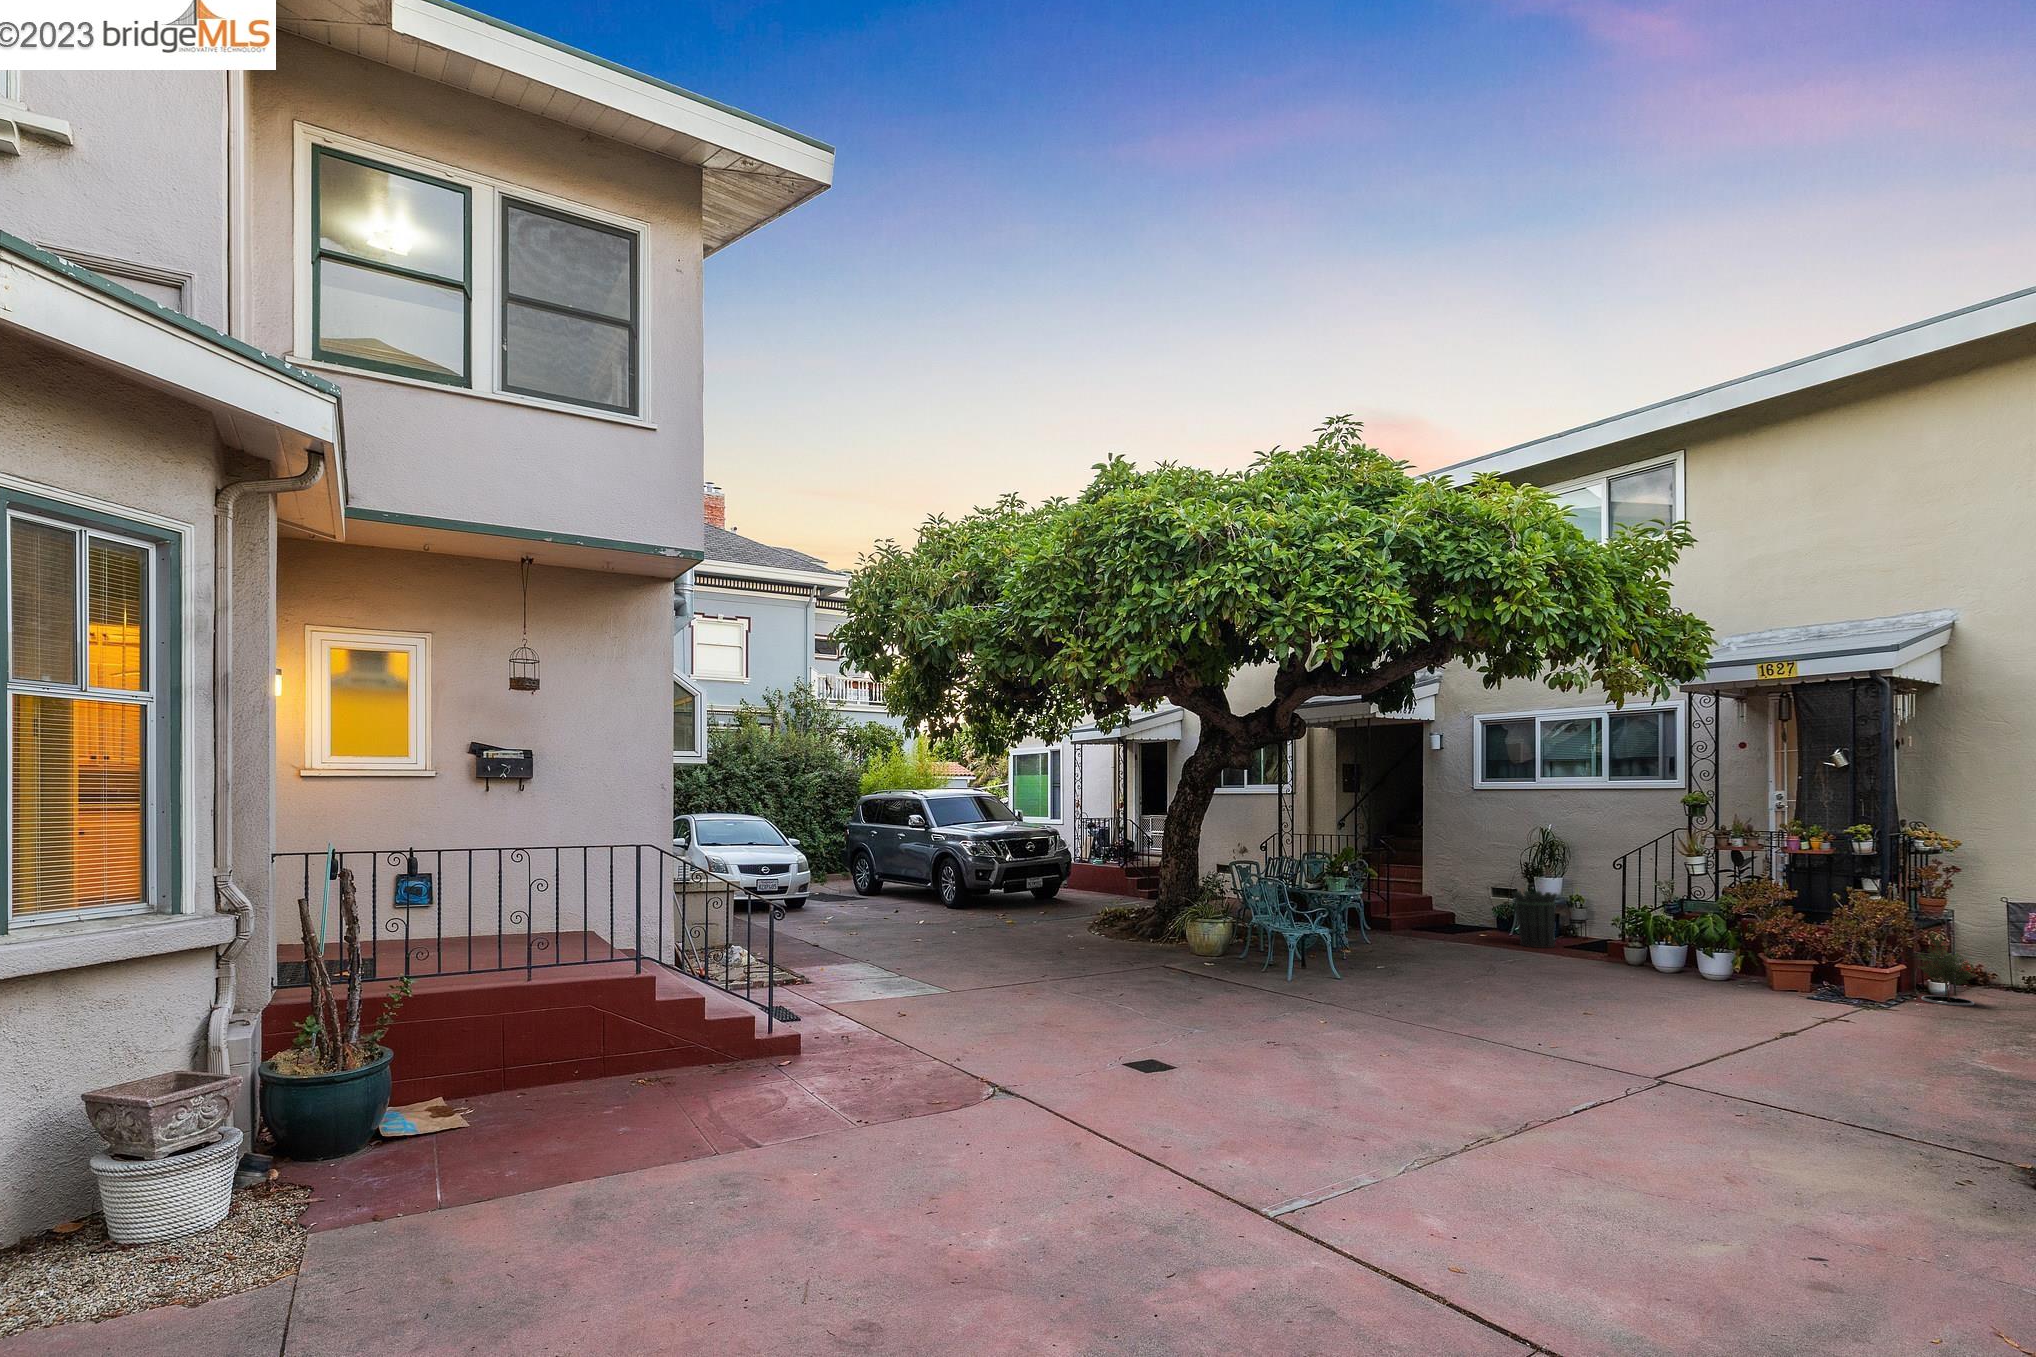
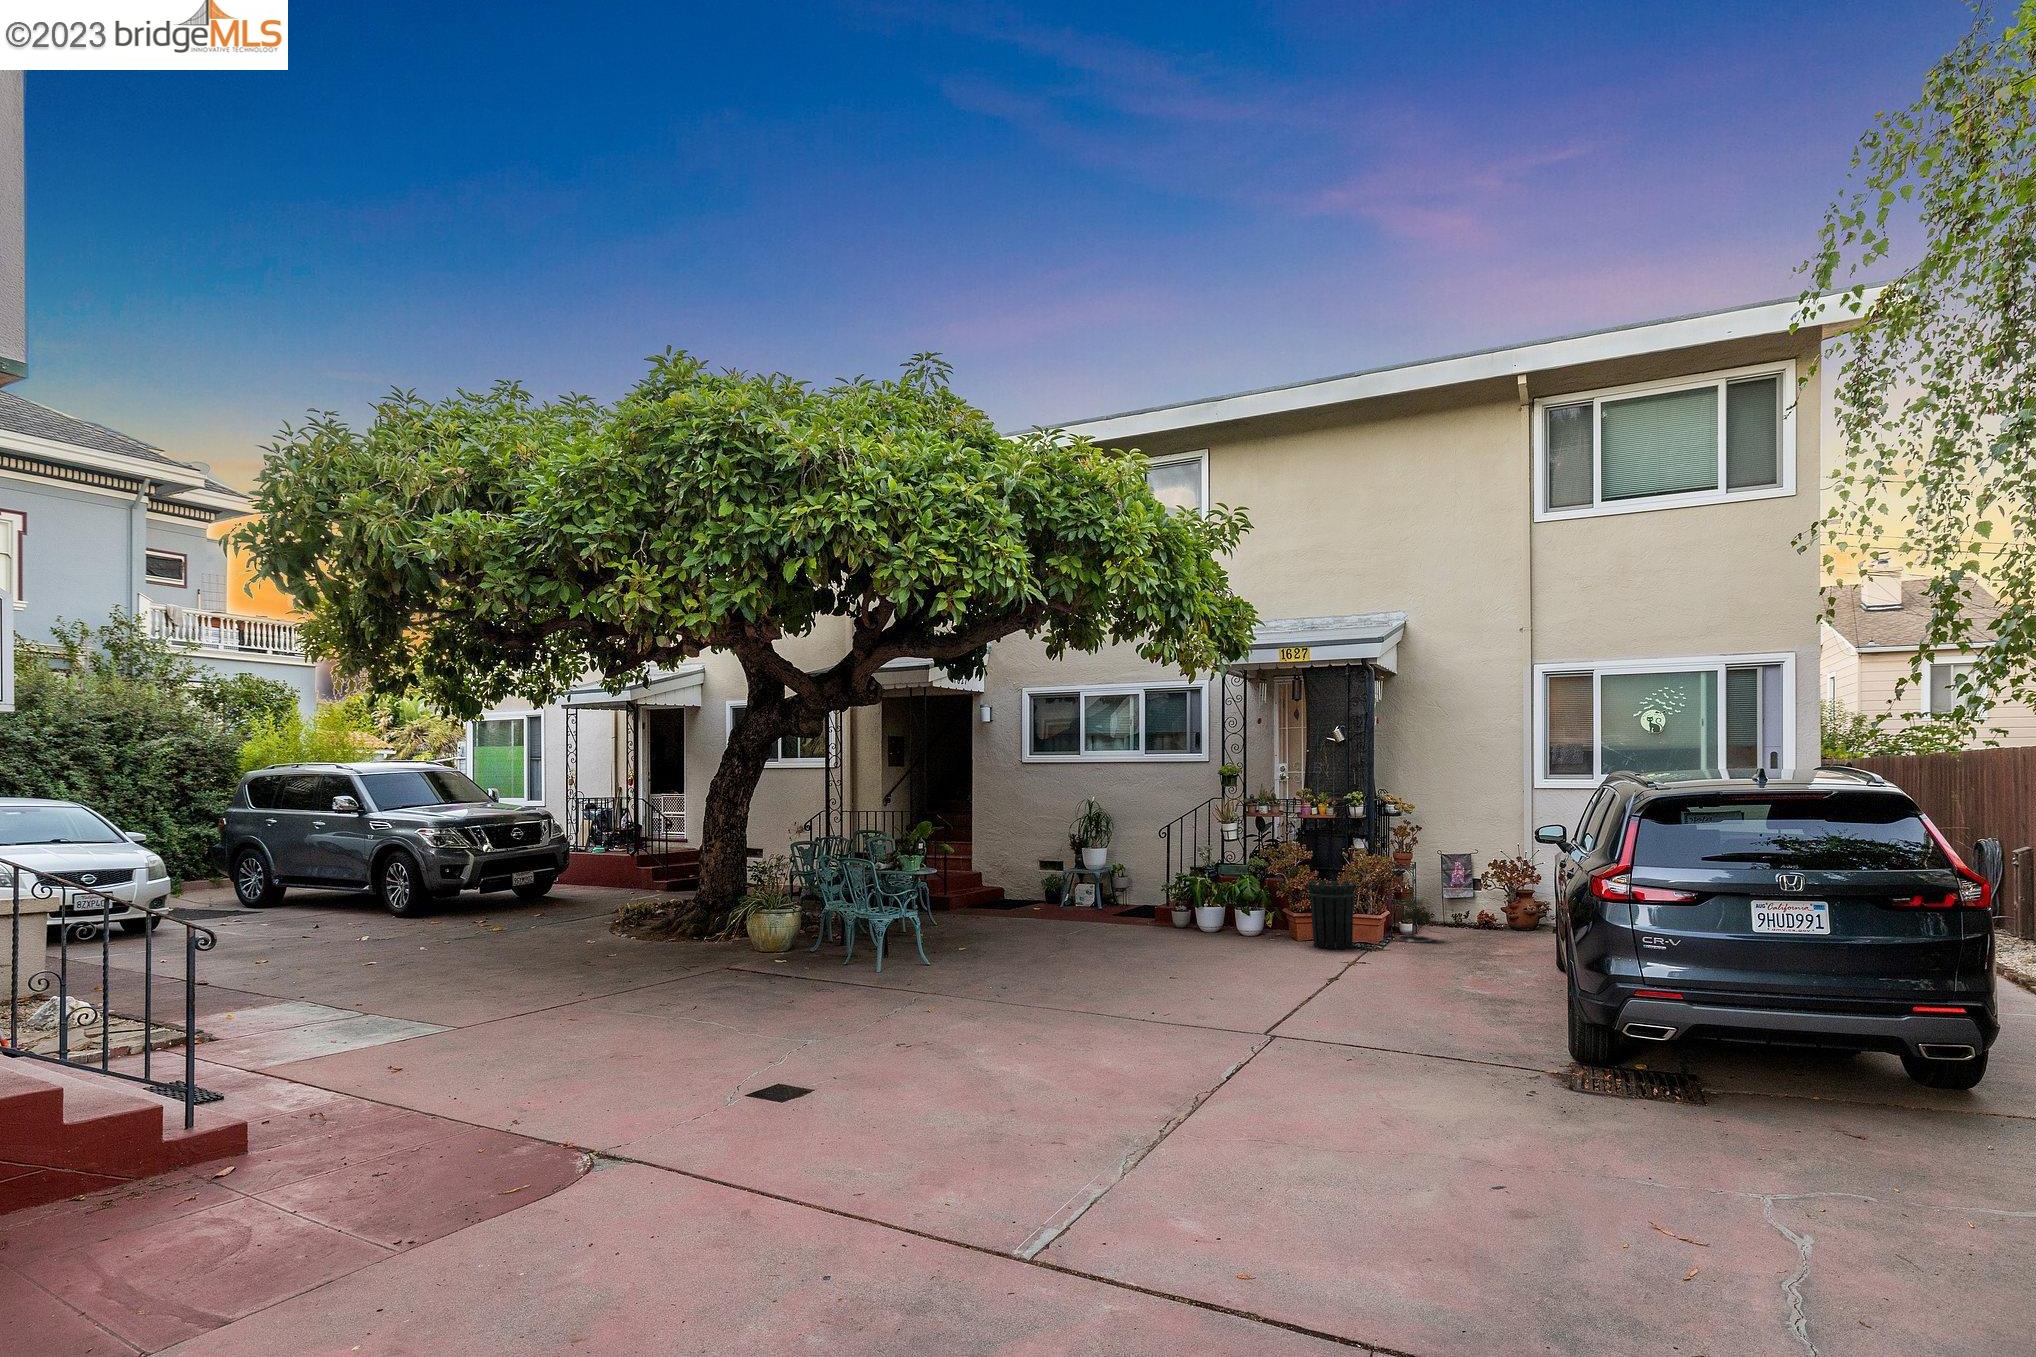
waste bin: present [1512,891,1557,948] -> present [1306,880,1357,949]

